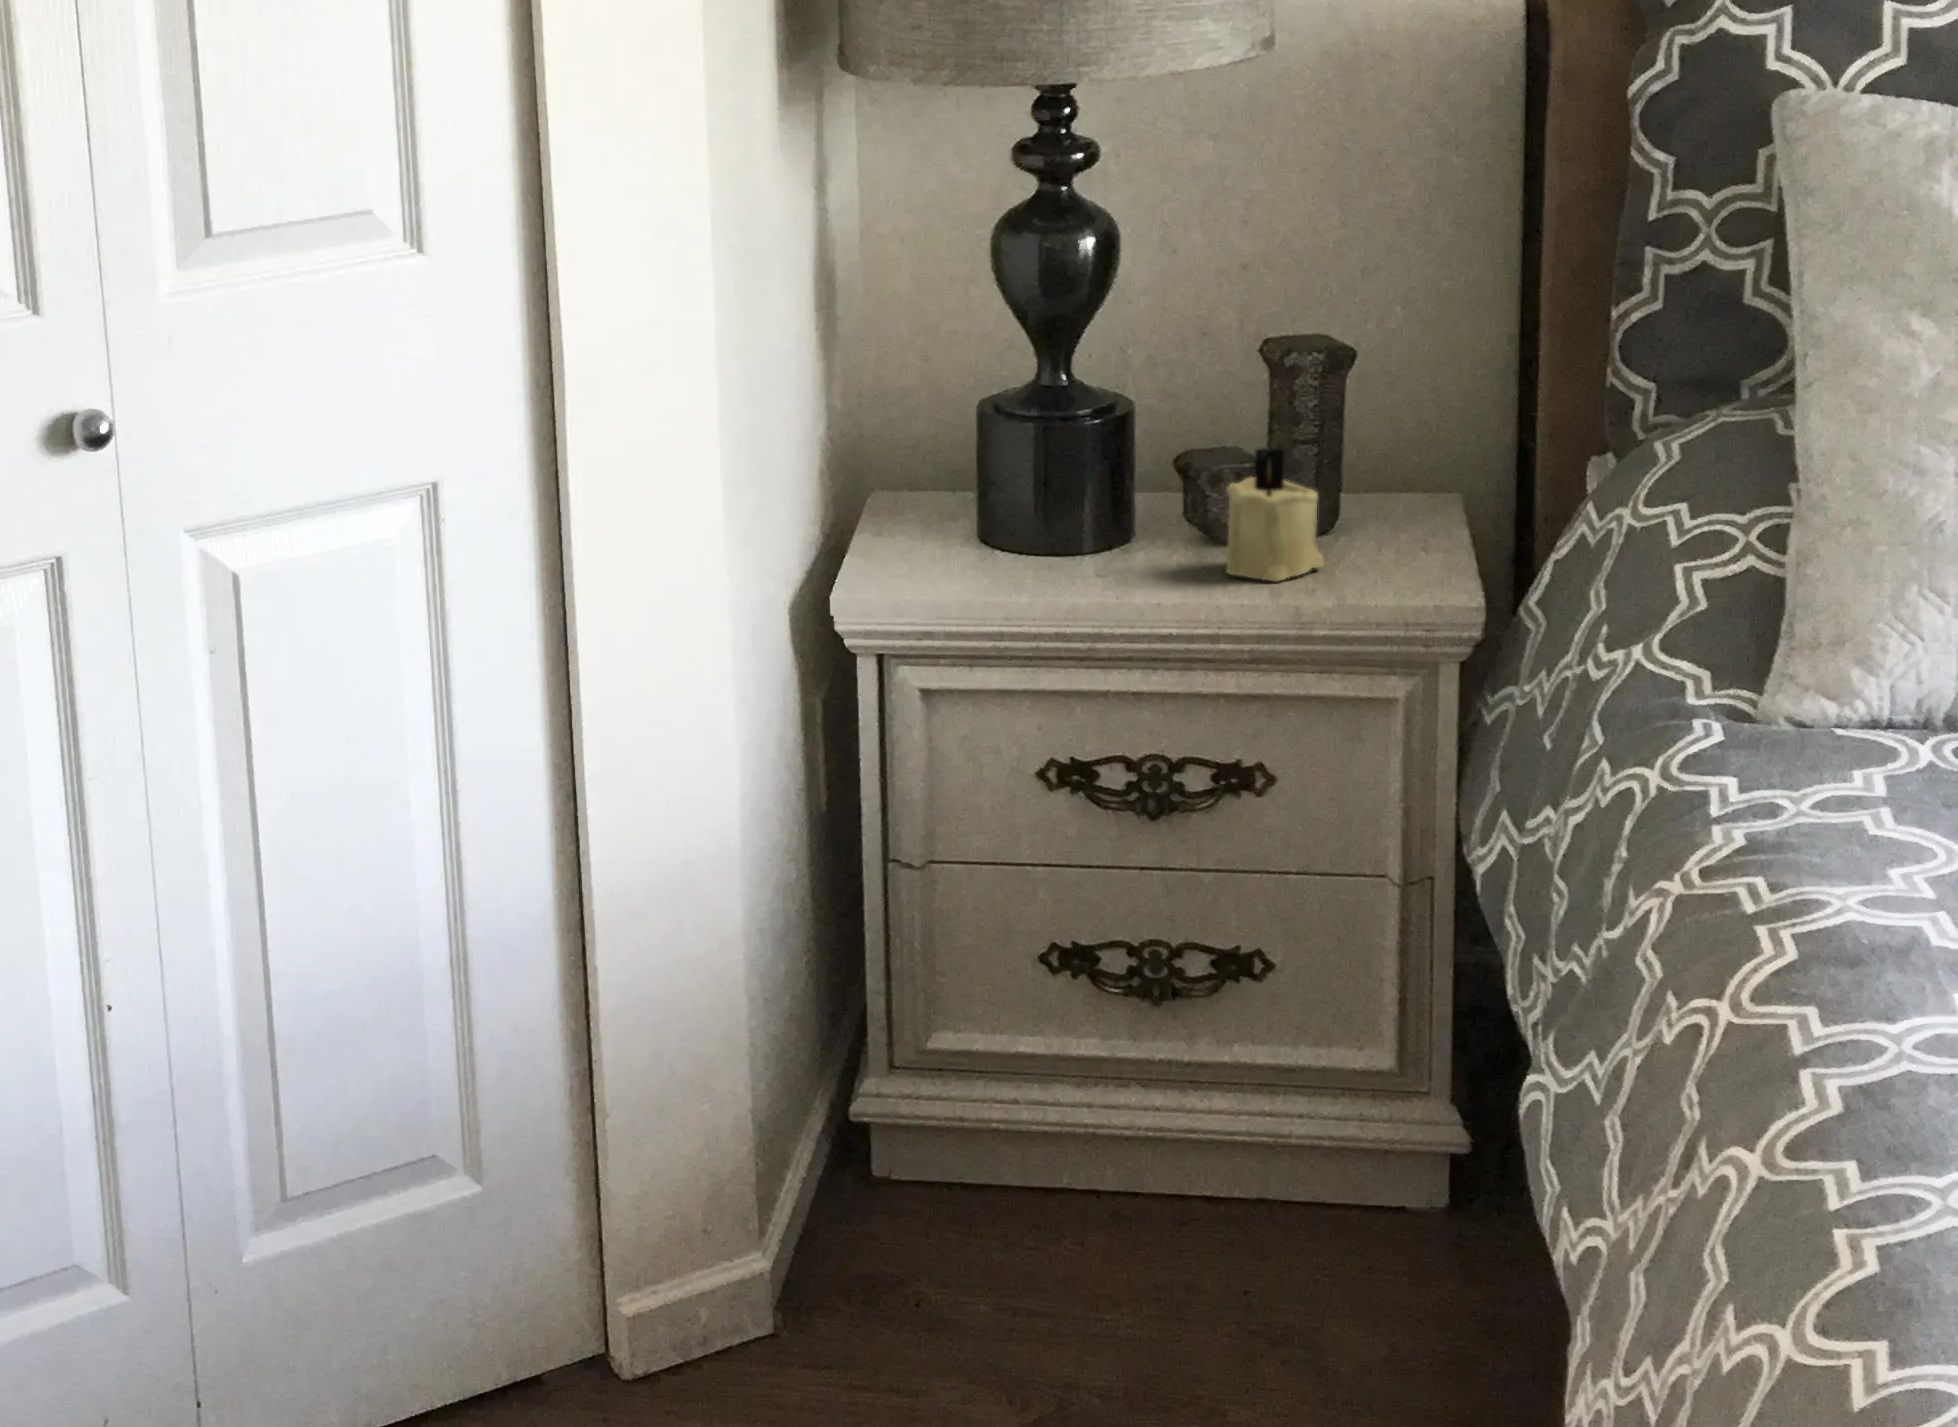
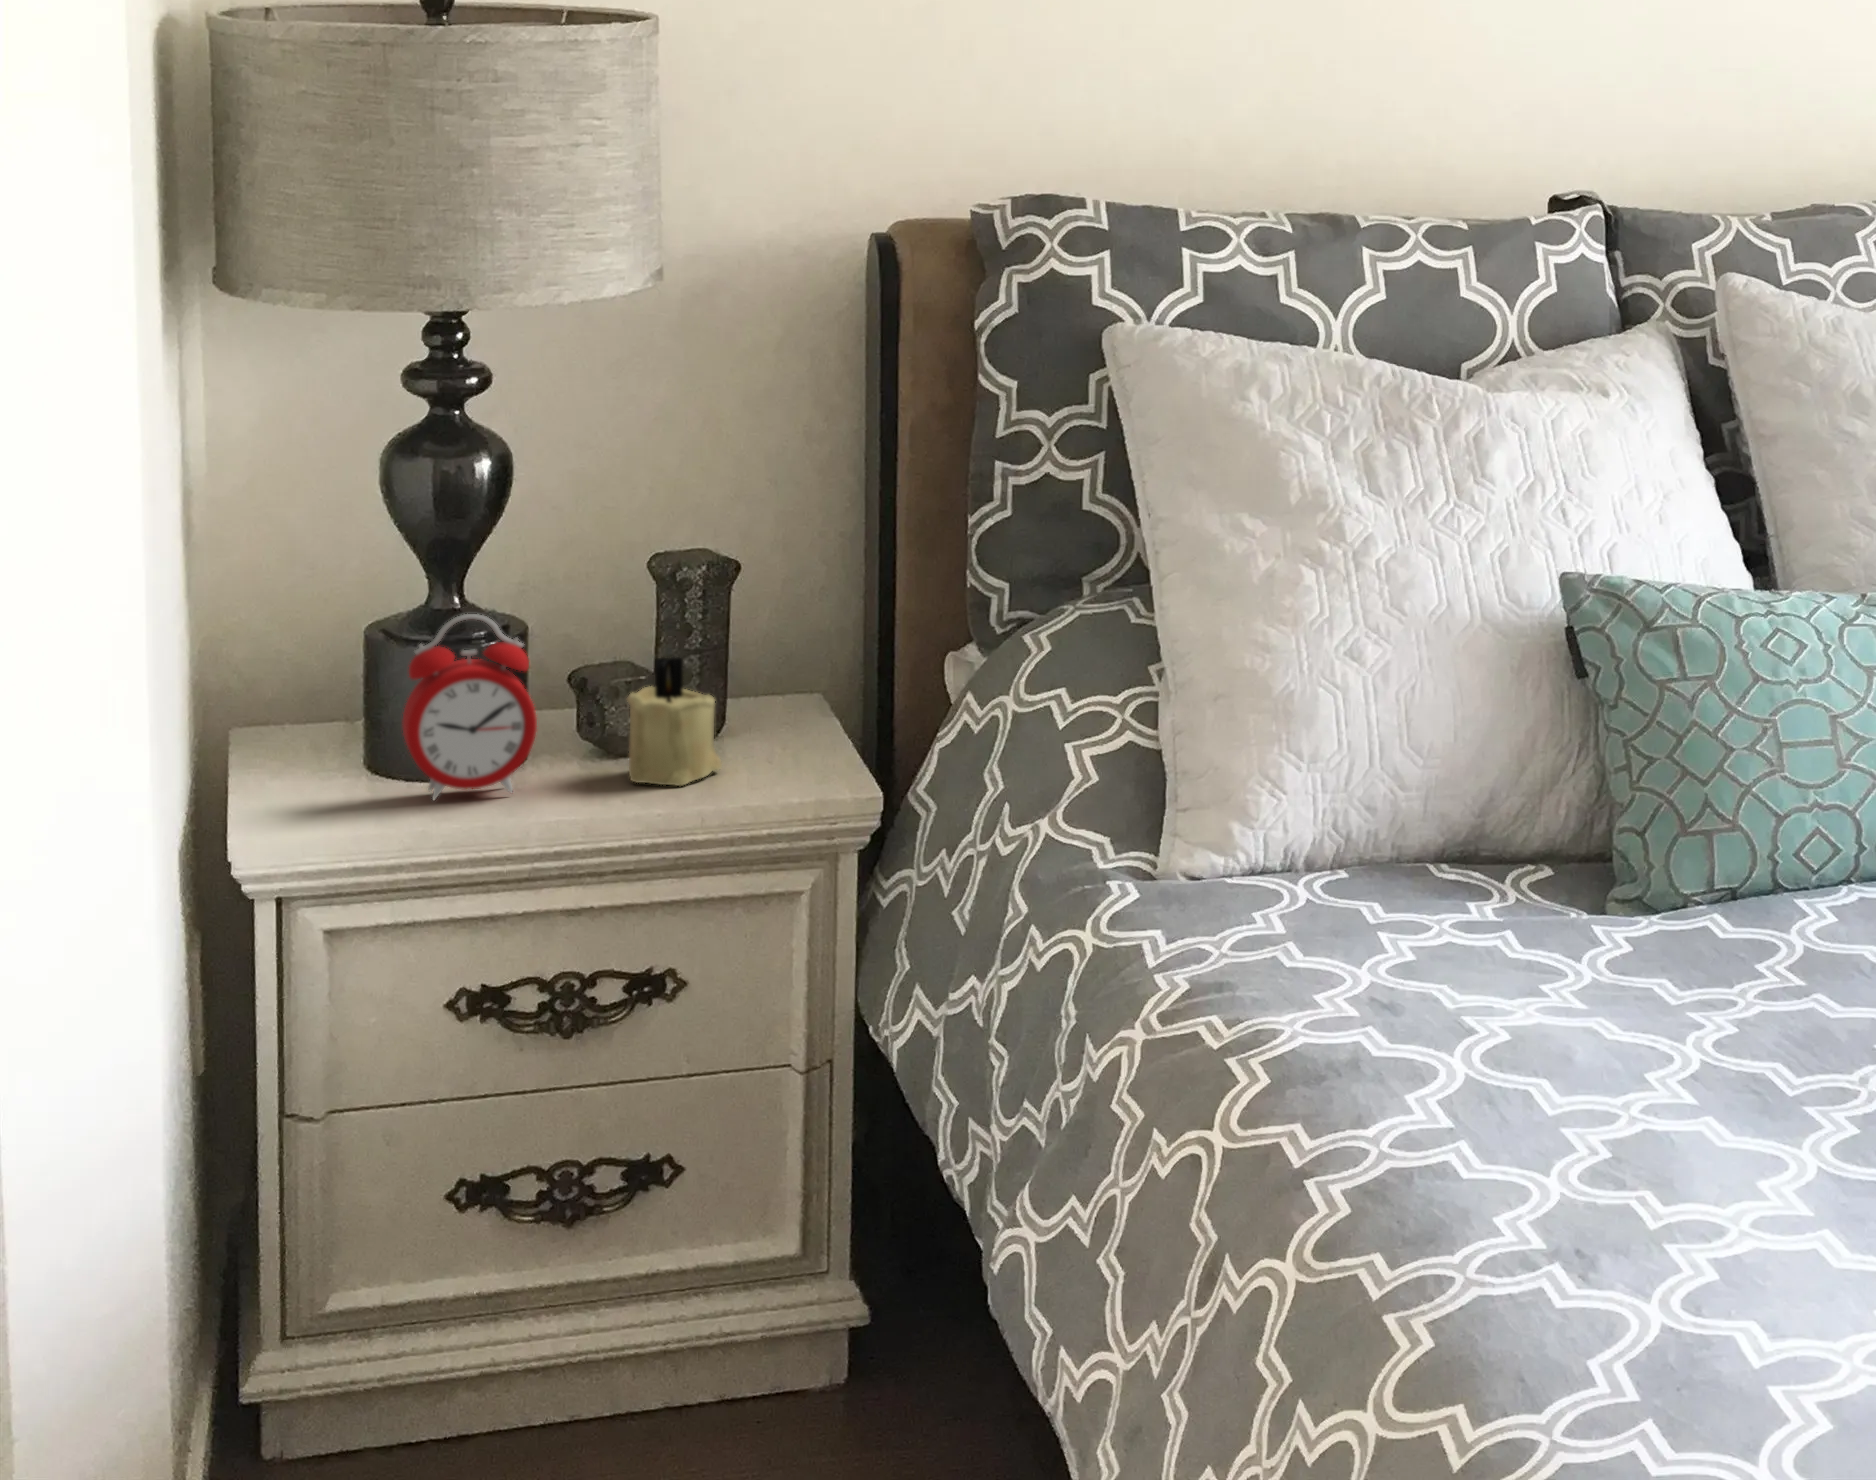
alarm clock: none [1004,397,1132,580] -> present [402,614,537,800]

